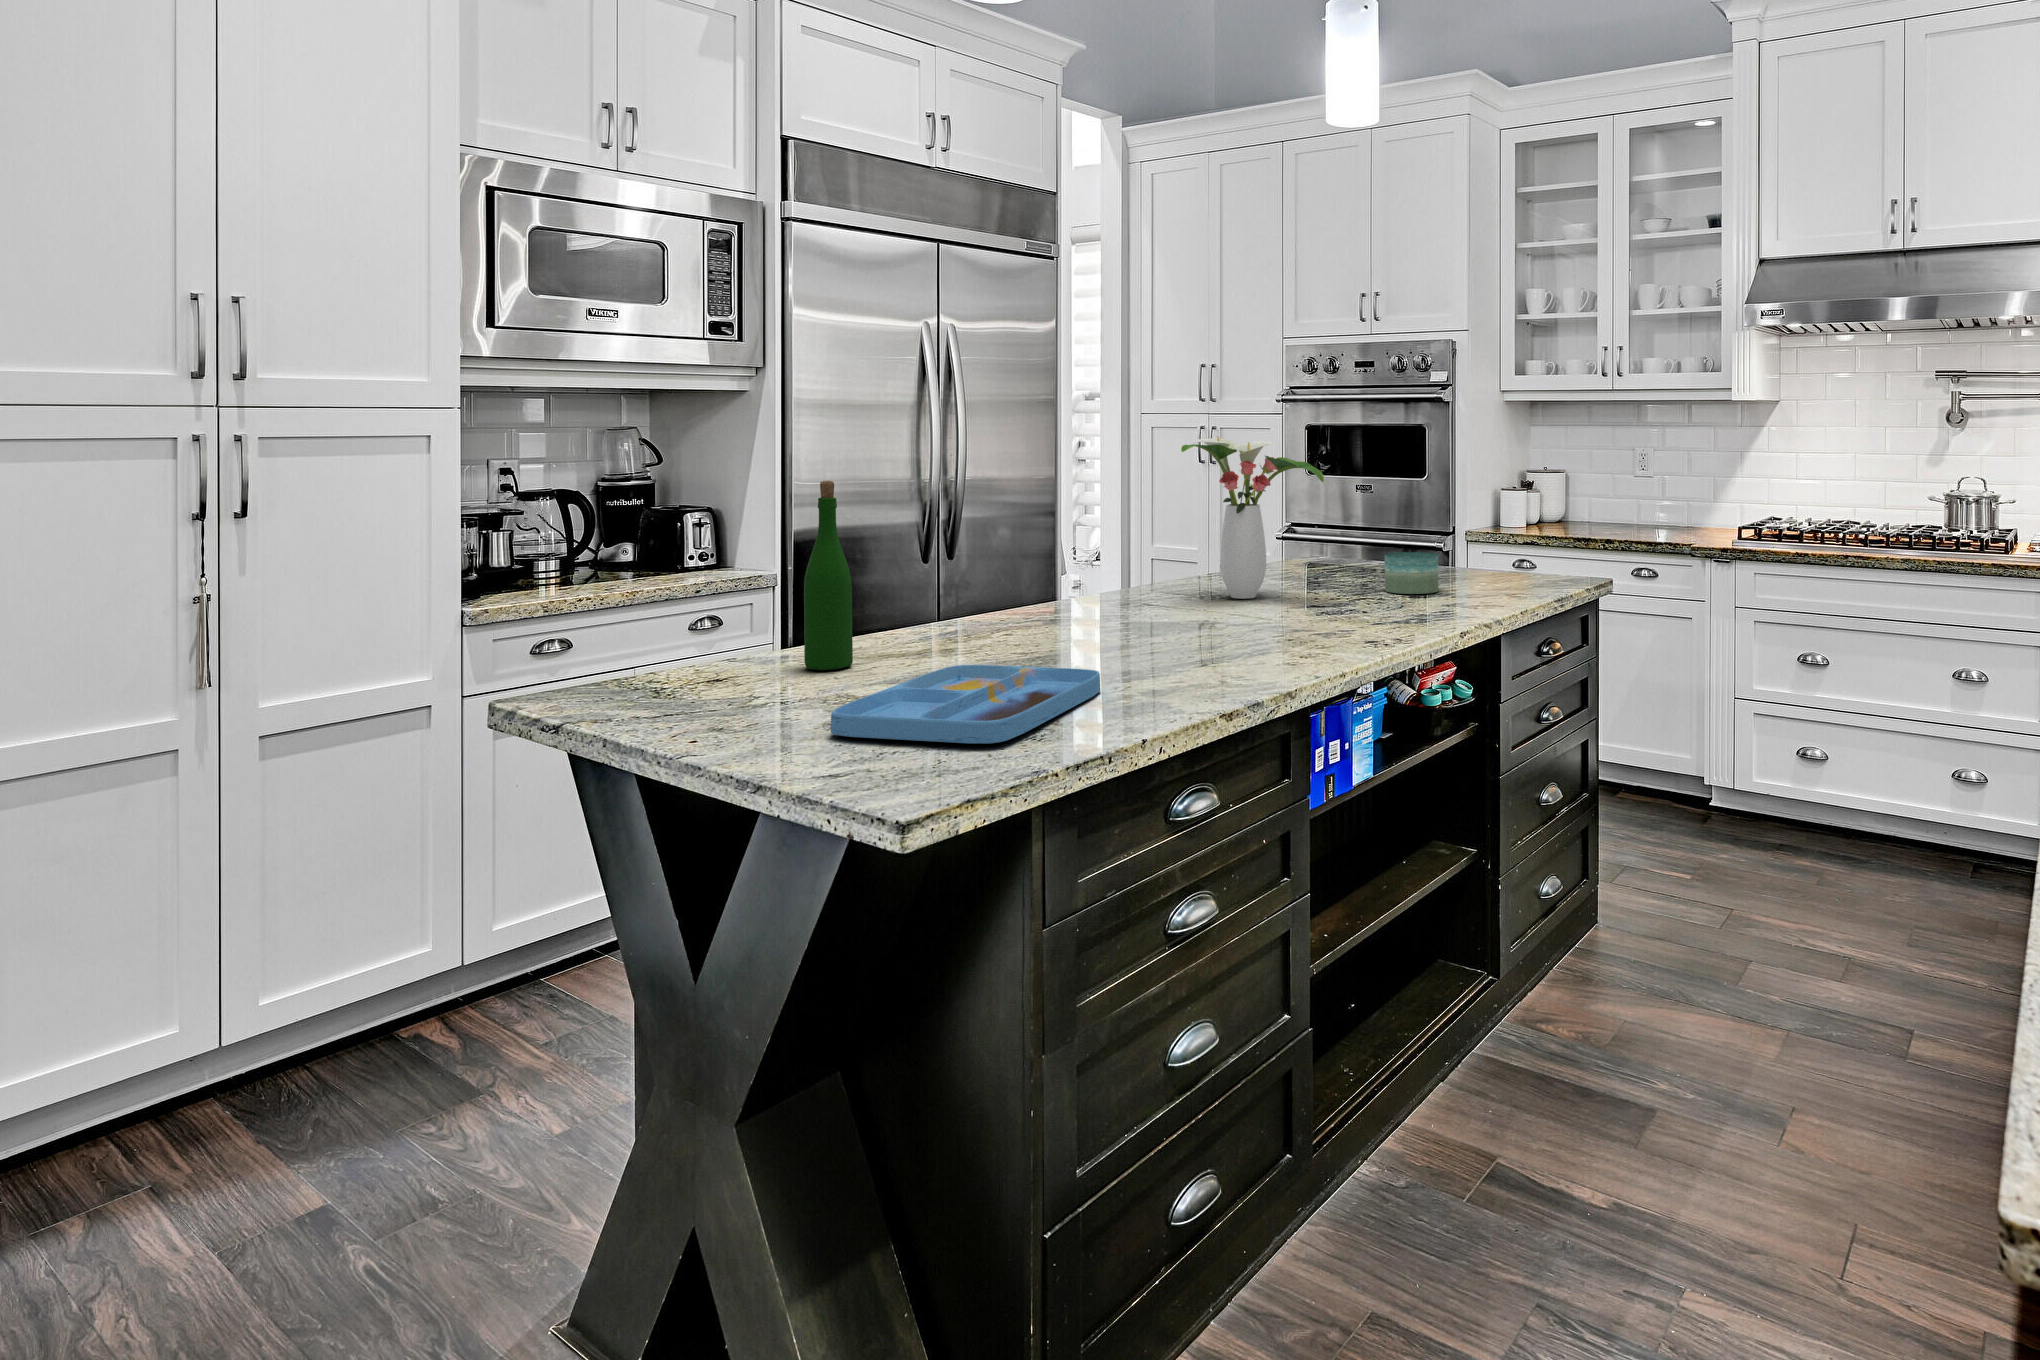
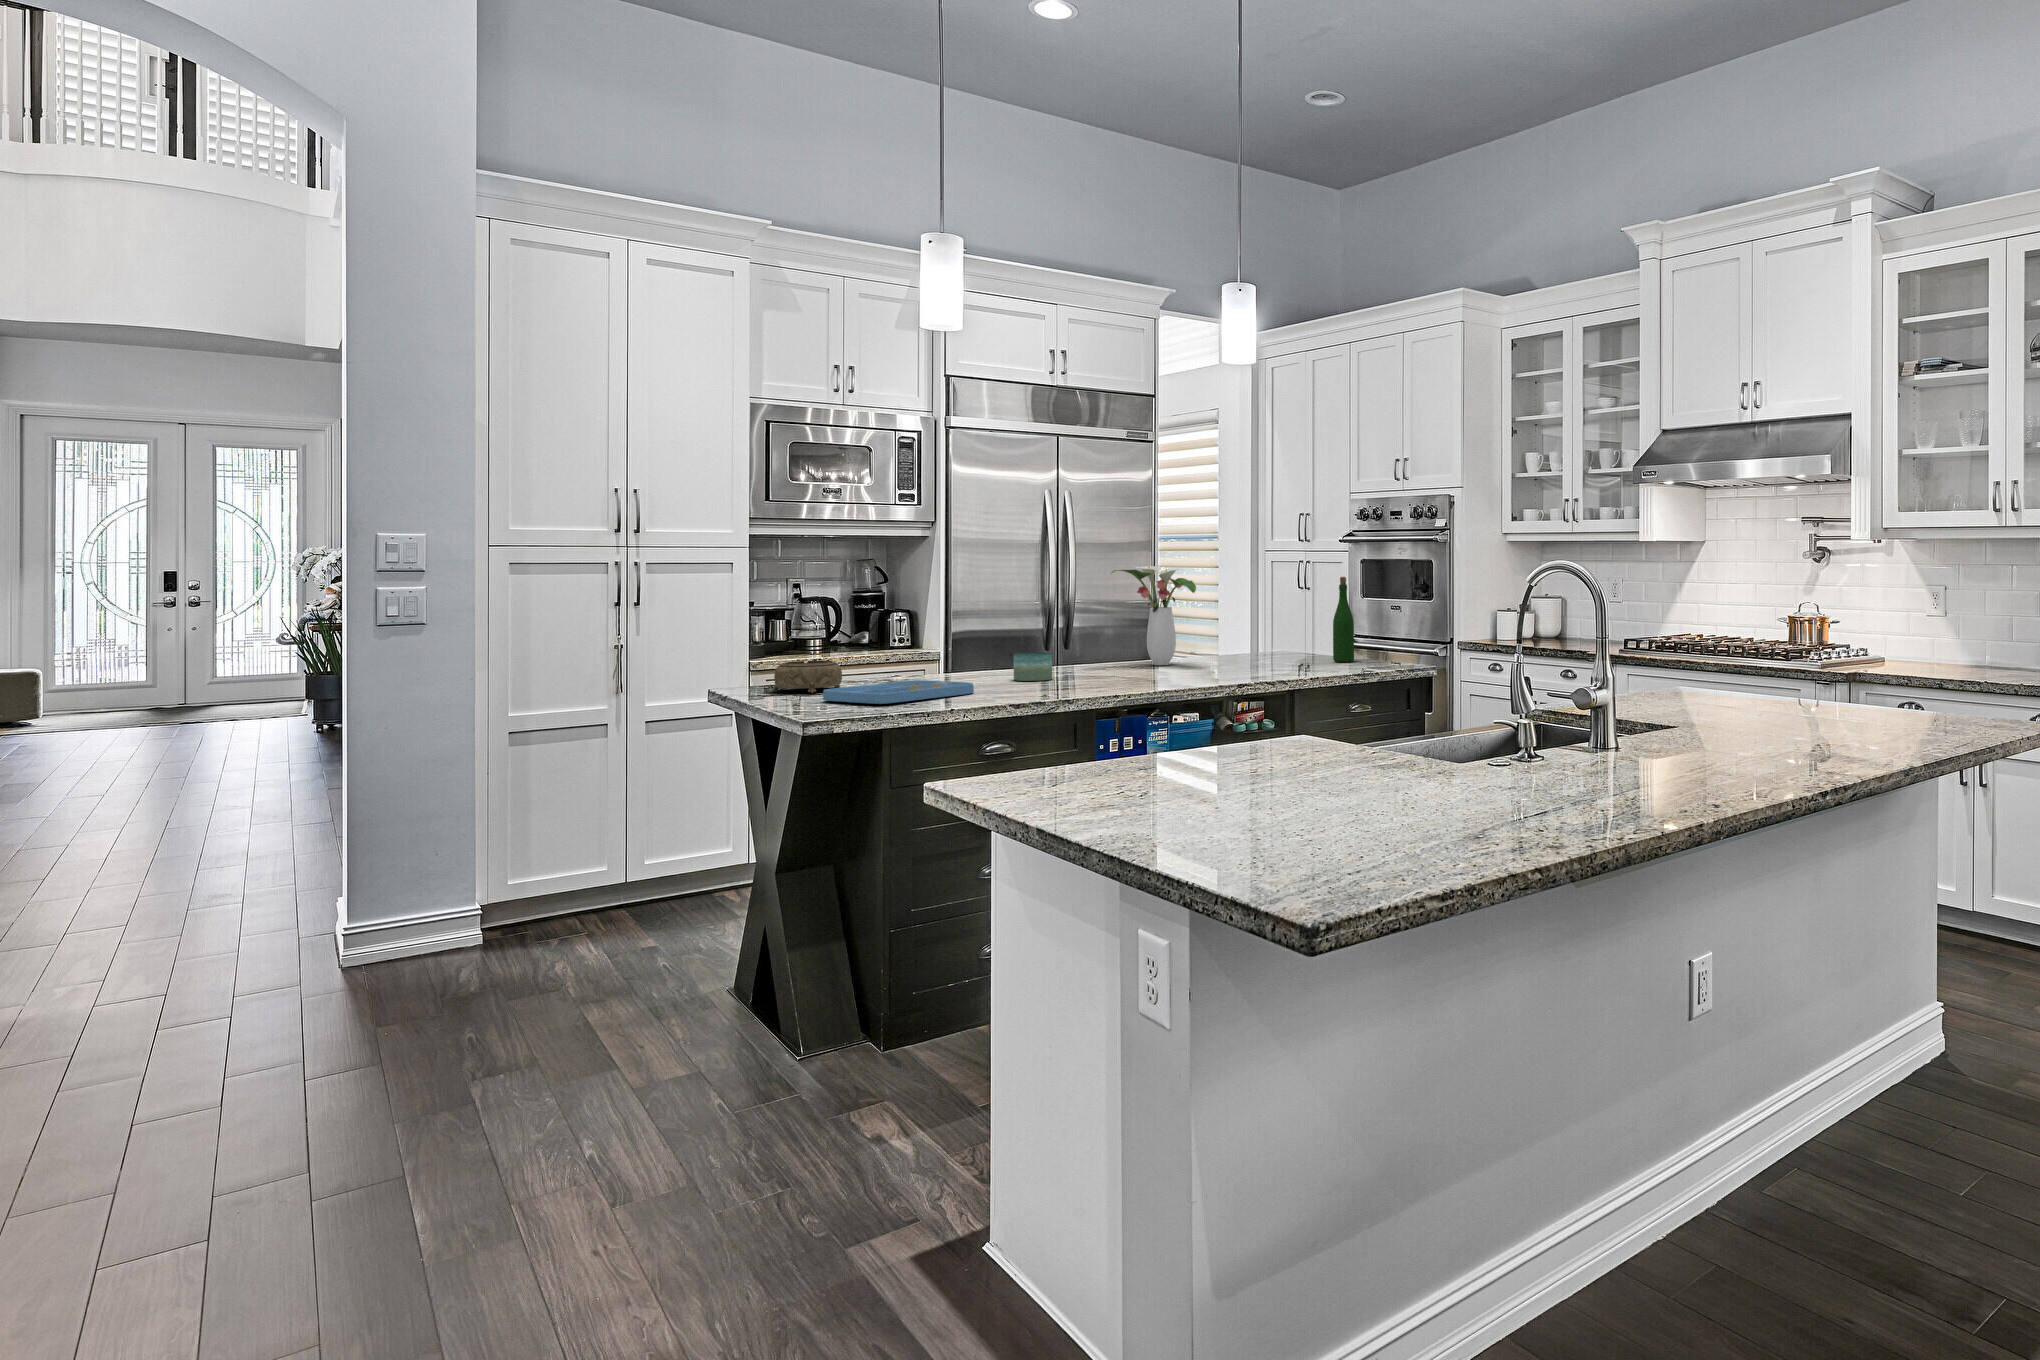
wine bottle: present [804,481,853,670] -> present [1333,577,1354,662]
candle: present [1385,552,1438,594] -> present [1014,653,1052,681]
decorative bowl: none [652,632,799,707] -> present [773,661,842,693]

